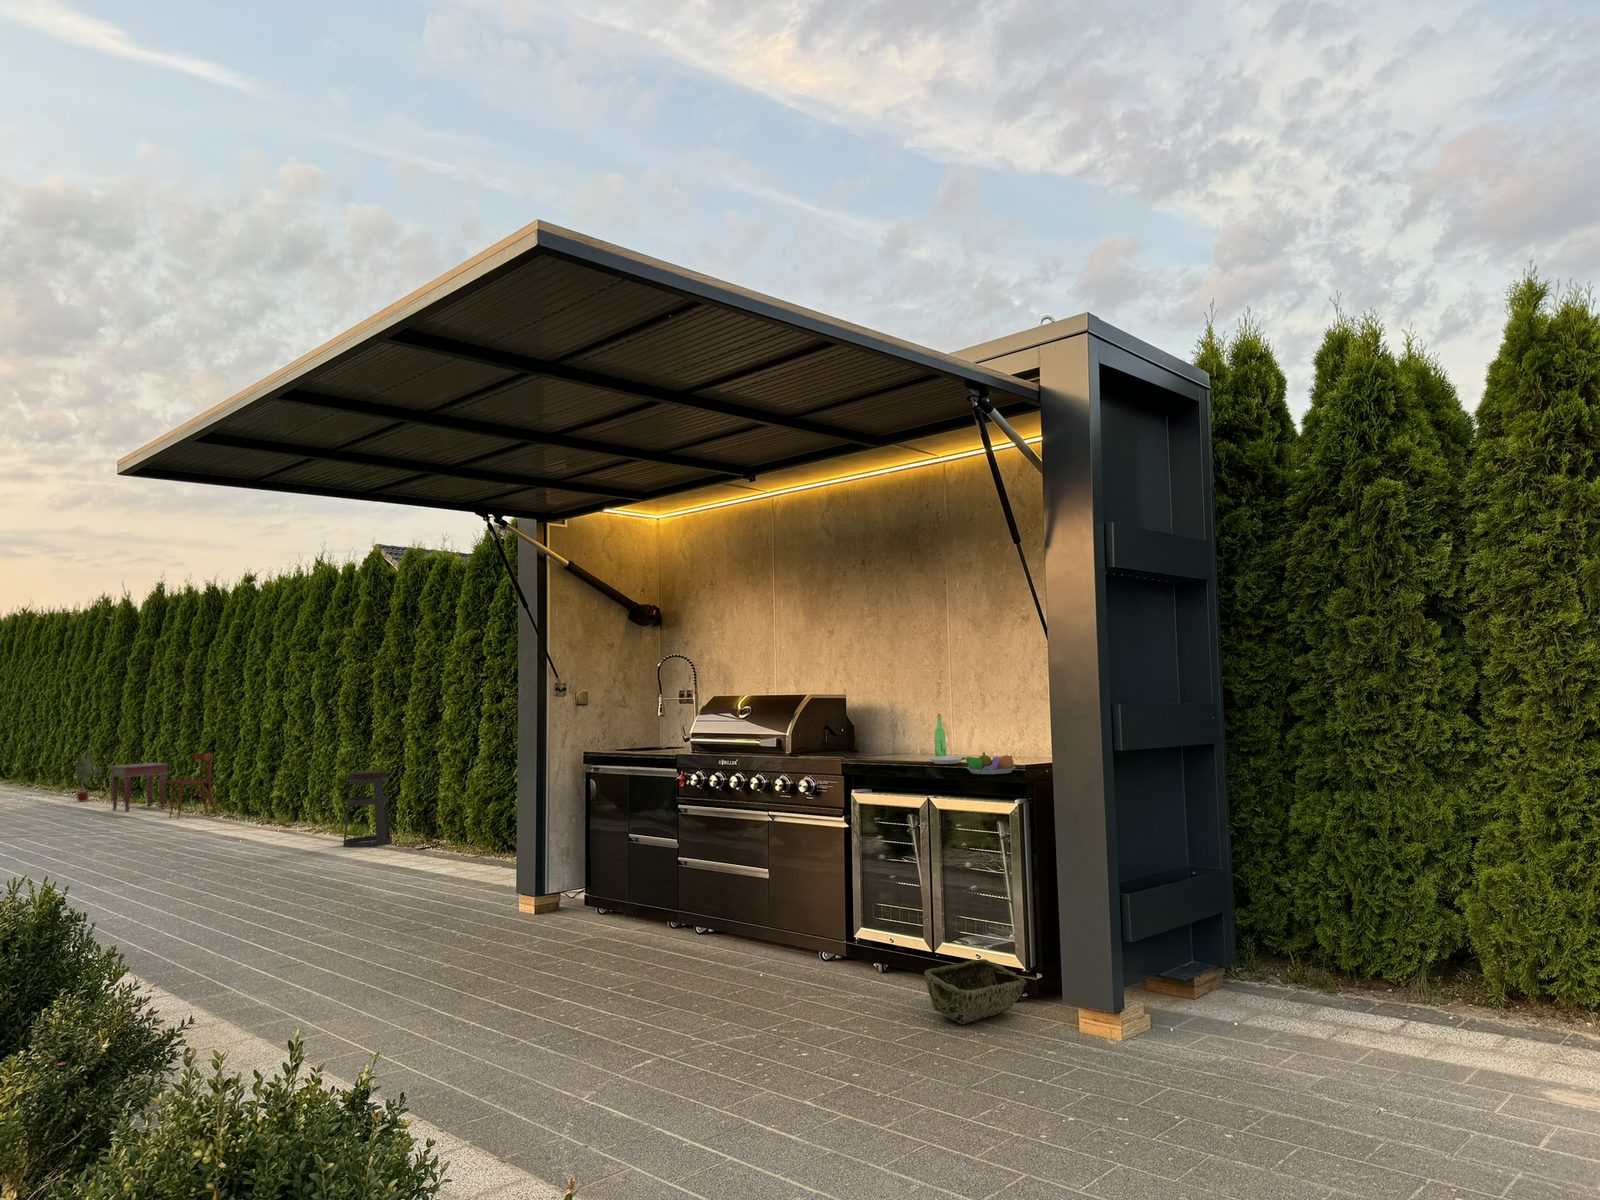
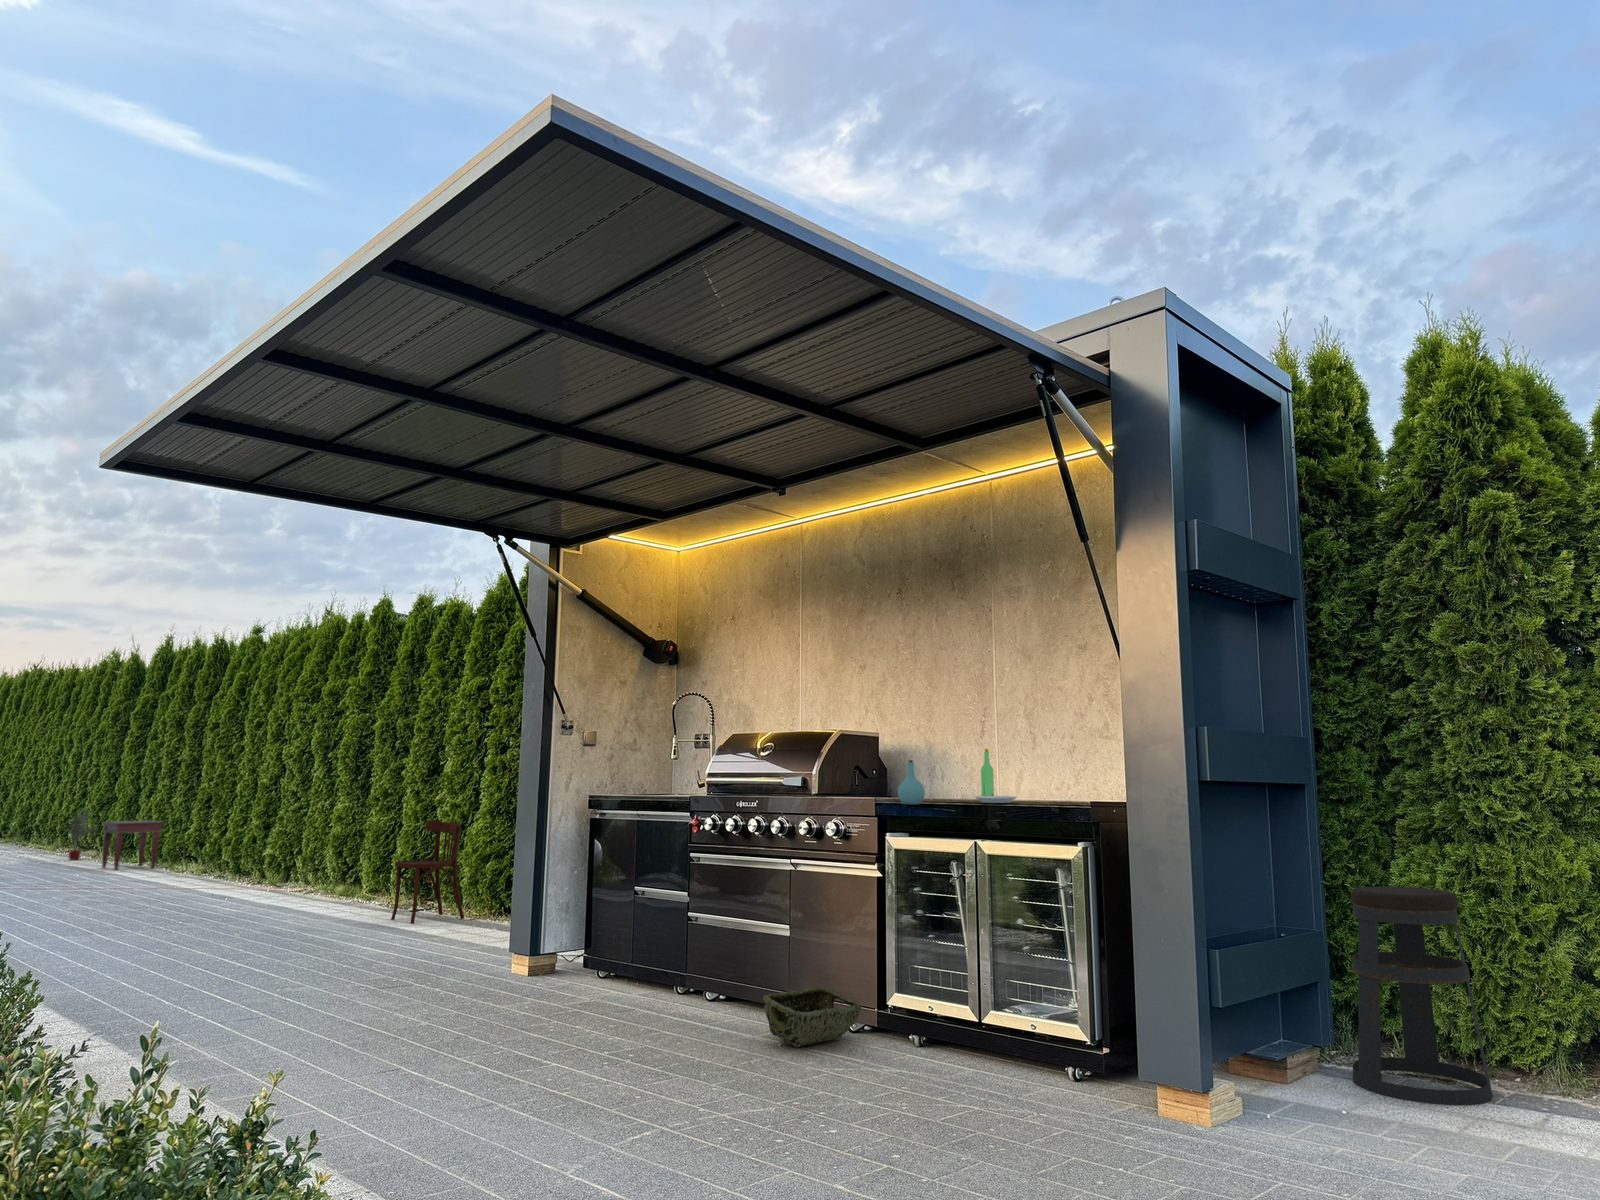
bottle: none [860,727,884,767] -> present [898,760,925,805]
fruit bowl: present [962,752,1015,774] -> none [1017,786,1080,809]
dining chair: present [169,753,217,819] -> present [391,820,464,924]
bar stool: present [343,771,392,847] -> present [1351,887,1493,1106]
woven basket: present [925,959,1026,1024] -> present [763,988,861,1047]

